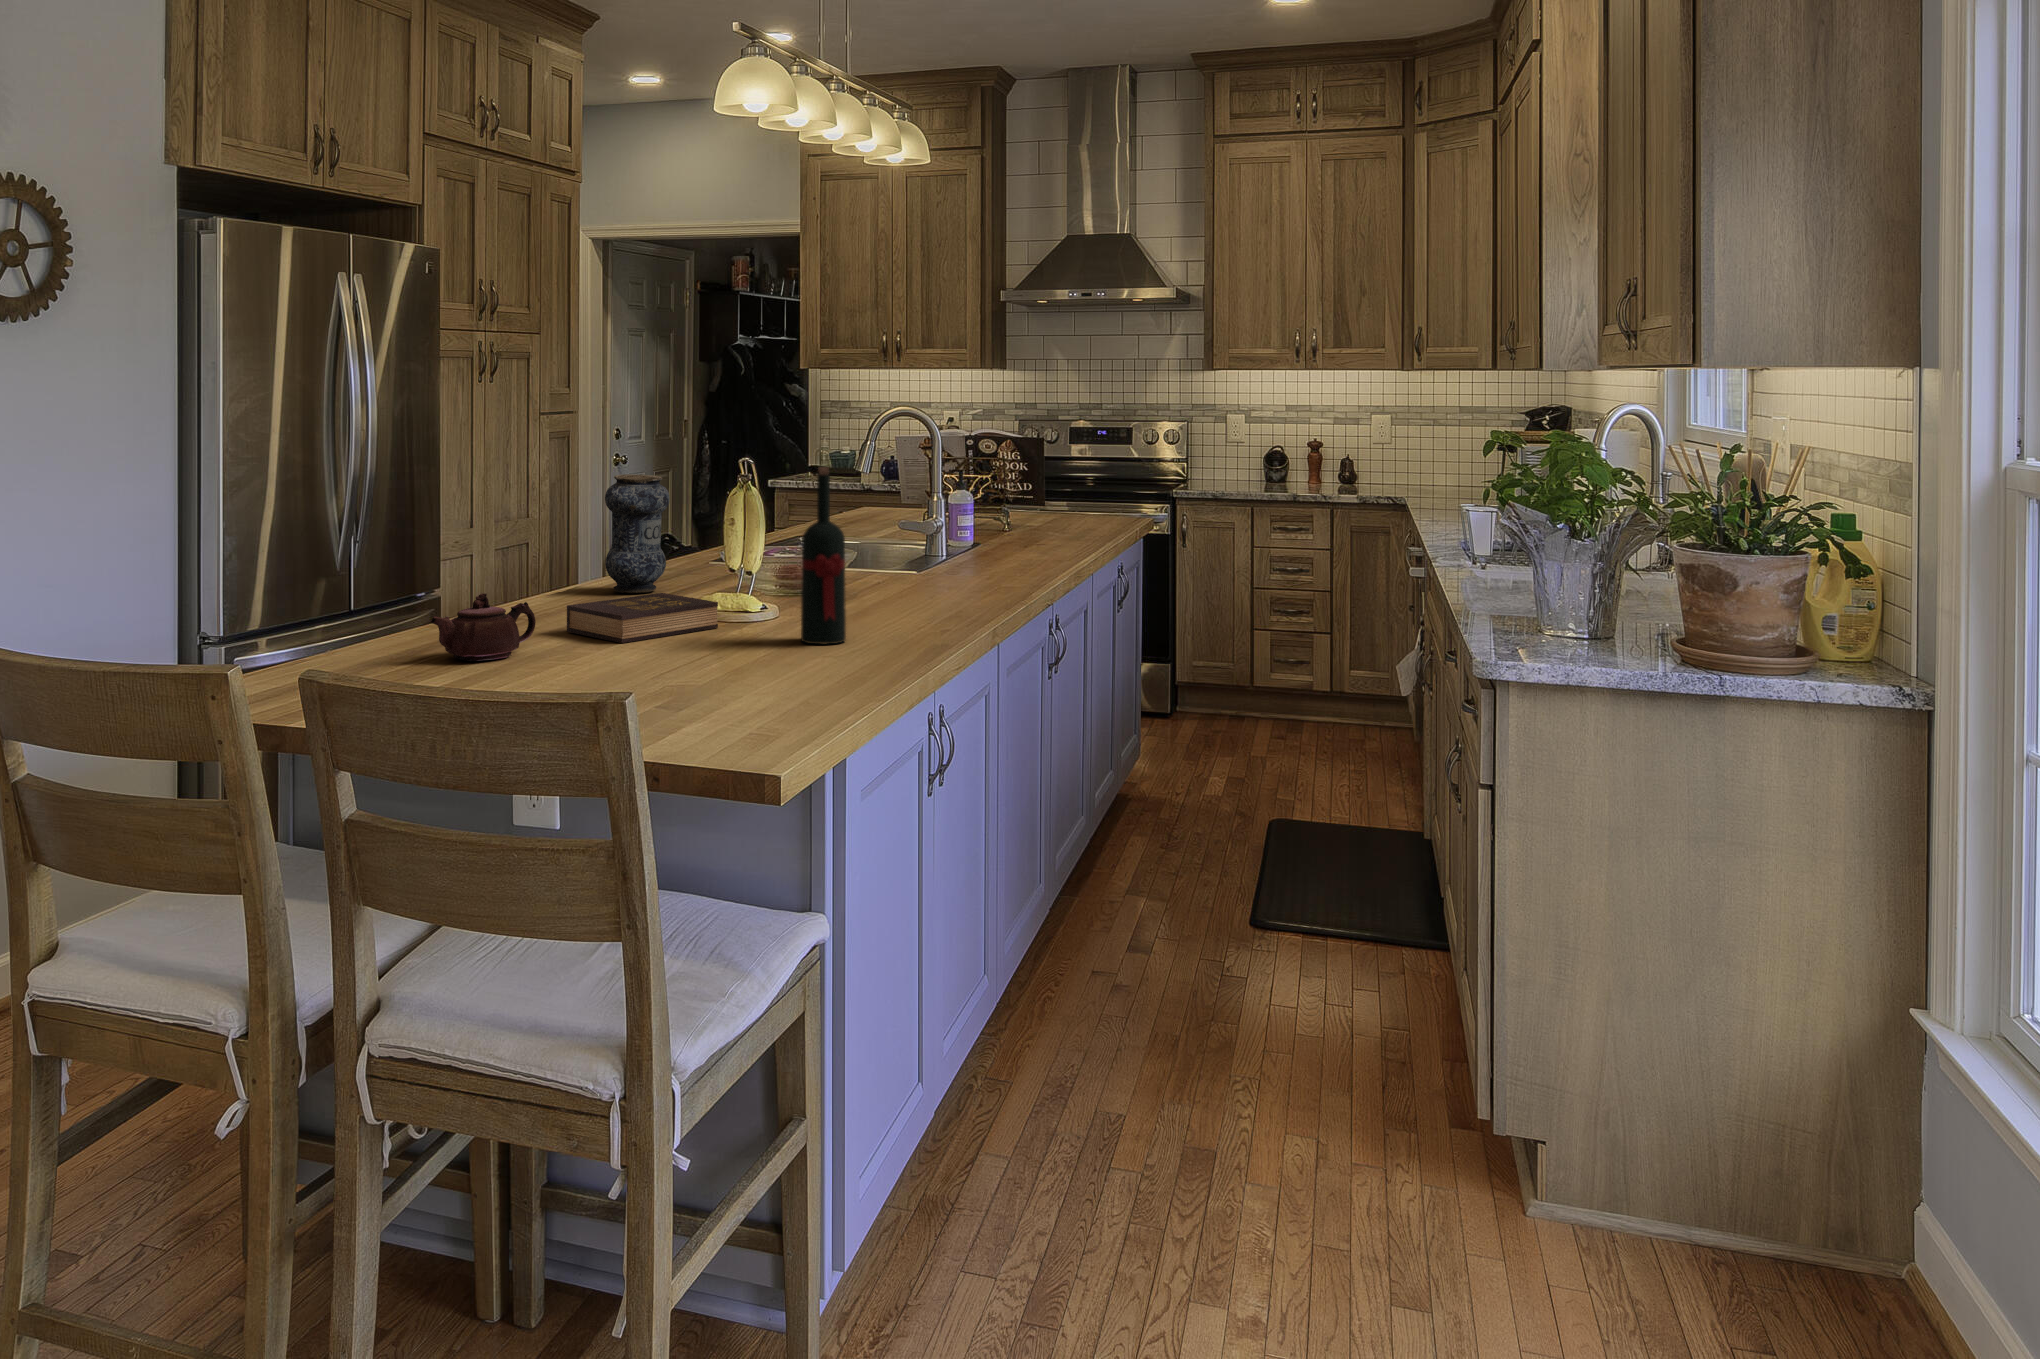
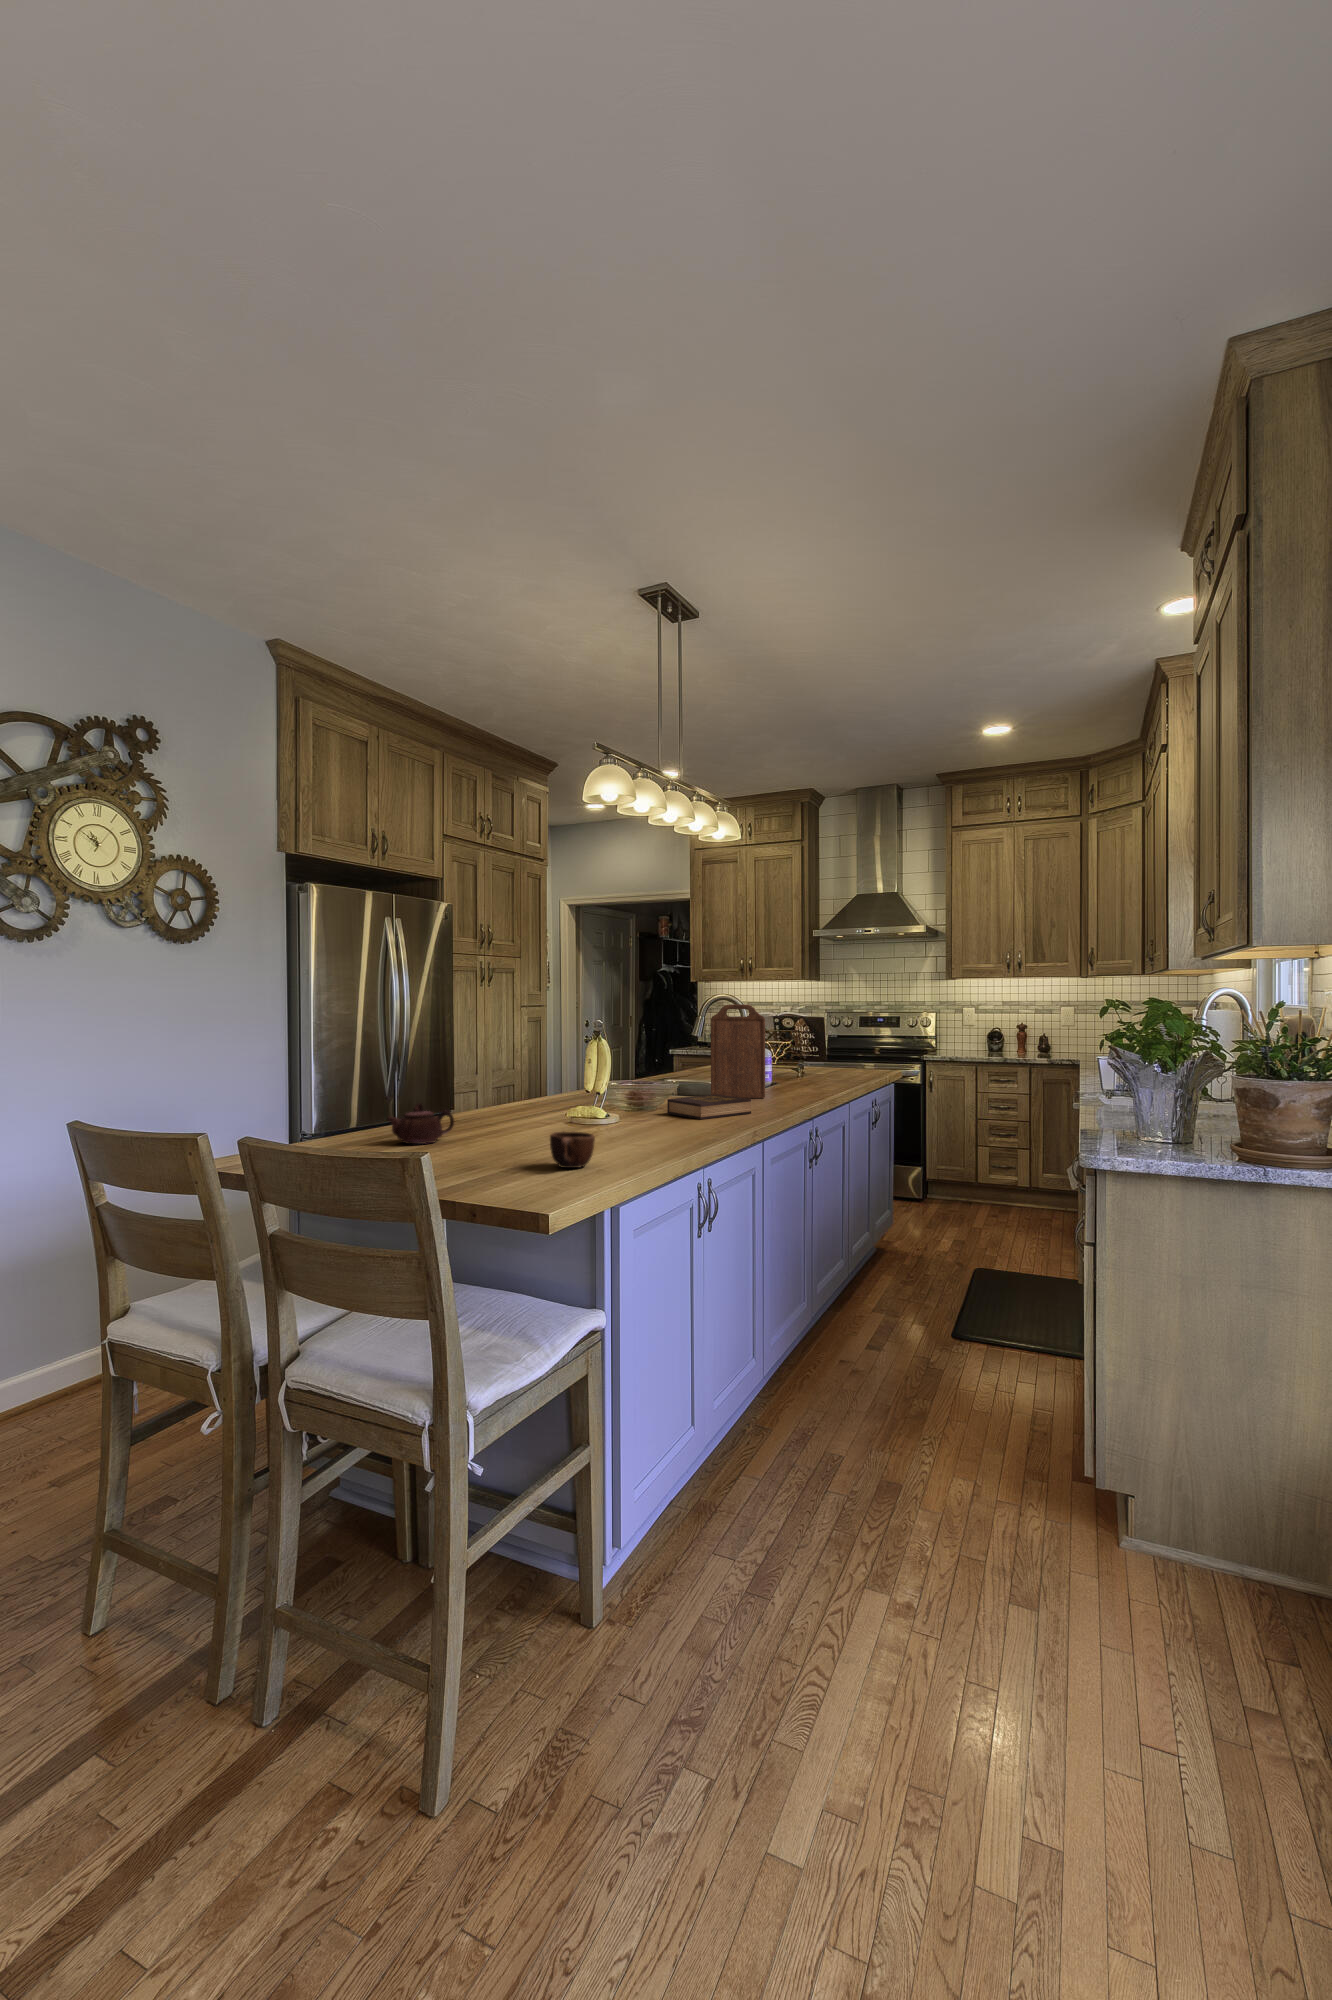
cutting board: none [890,423,976,571] -> present [711,1004,765,1098]
wine bottle: present [801,467,846,644] -> none [620,1026,649,1139]
vase: present [605,474,670,593] -> none [525,1035,565,1108]
hardback book: present [567,593,718,643] -> present [667,1094,751,1119]
mug: none [731,638,800,696] -> present [550,1131,595,1168]

